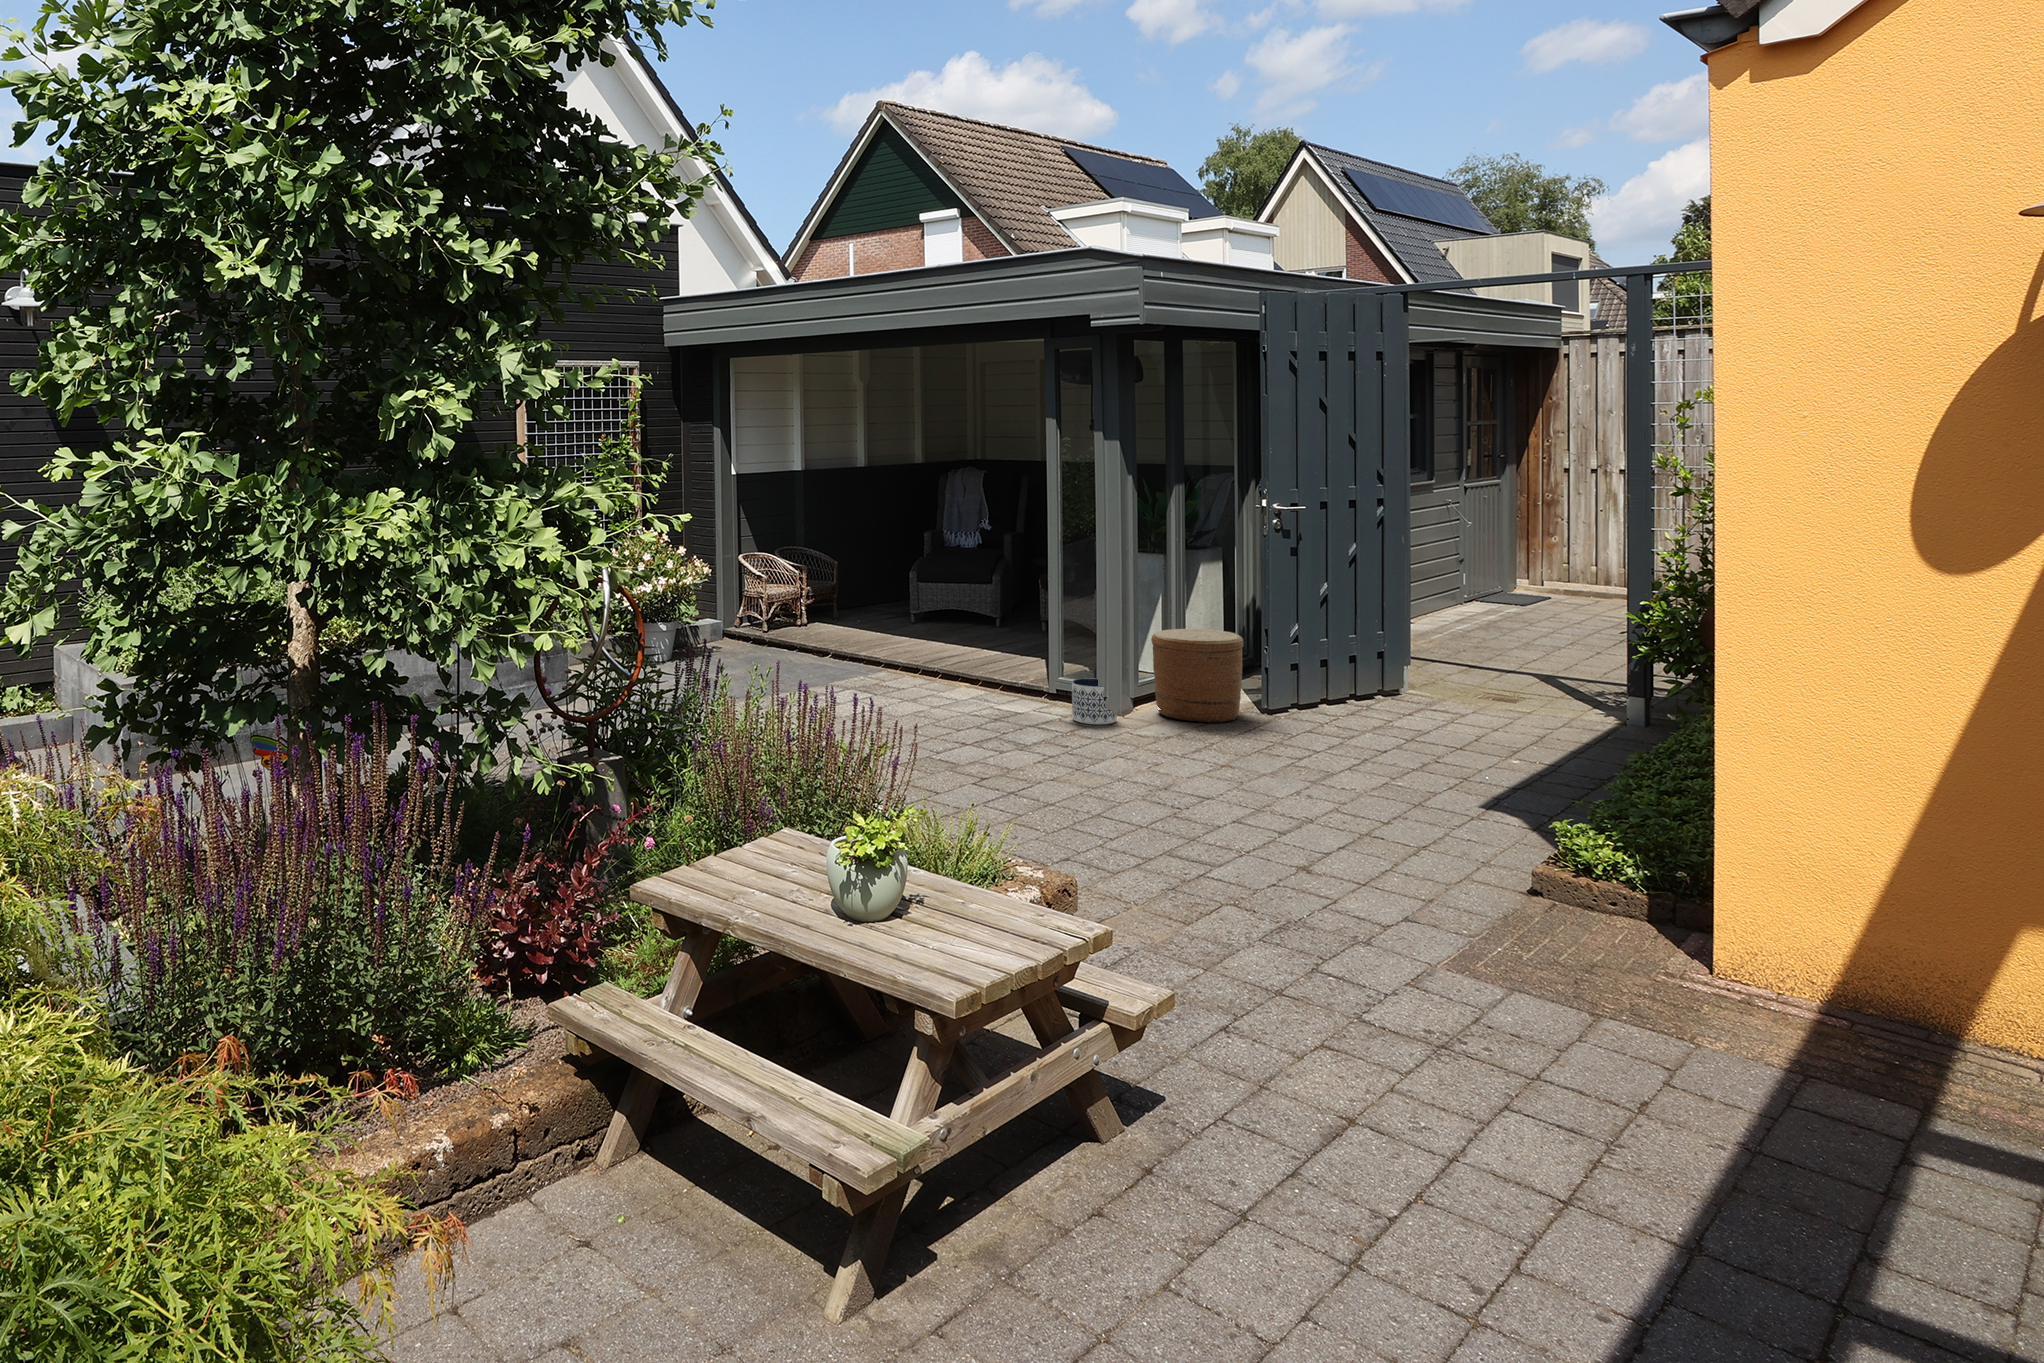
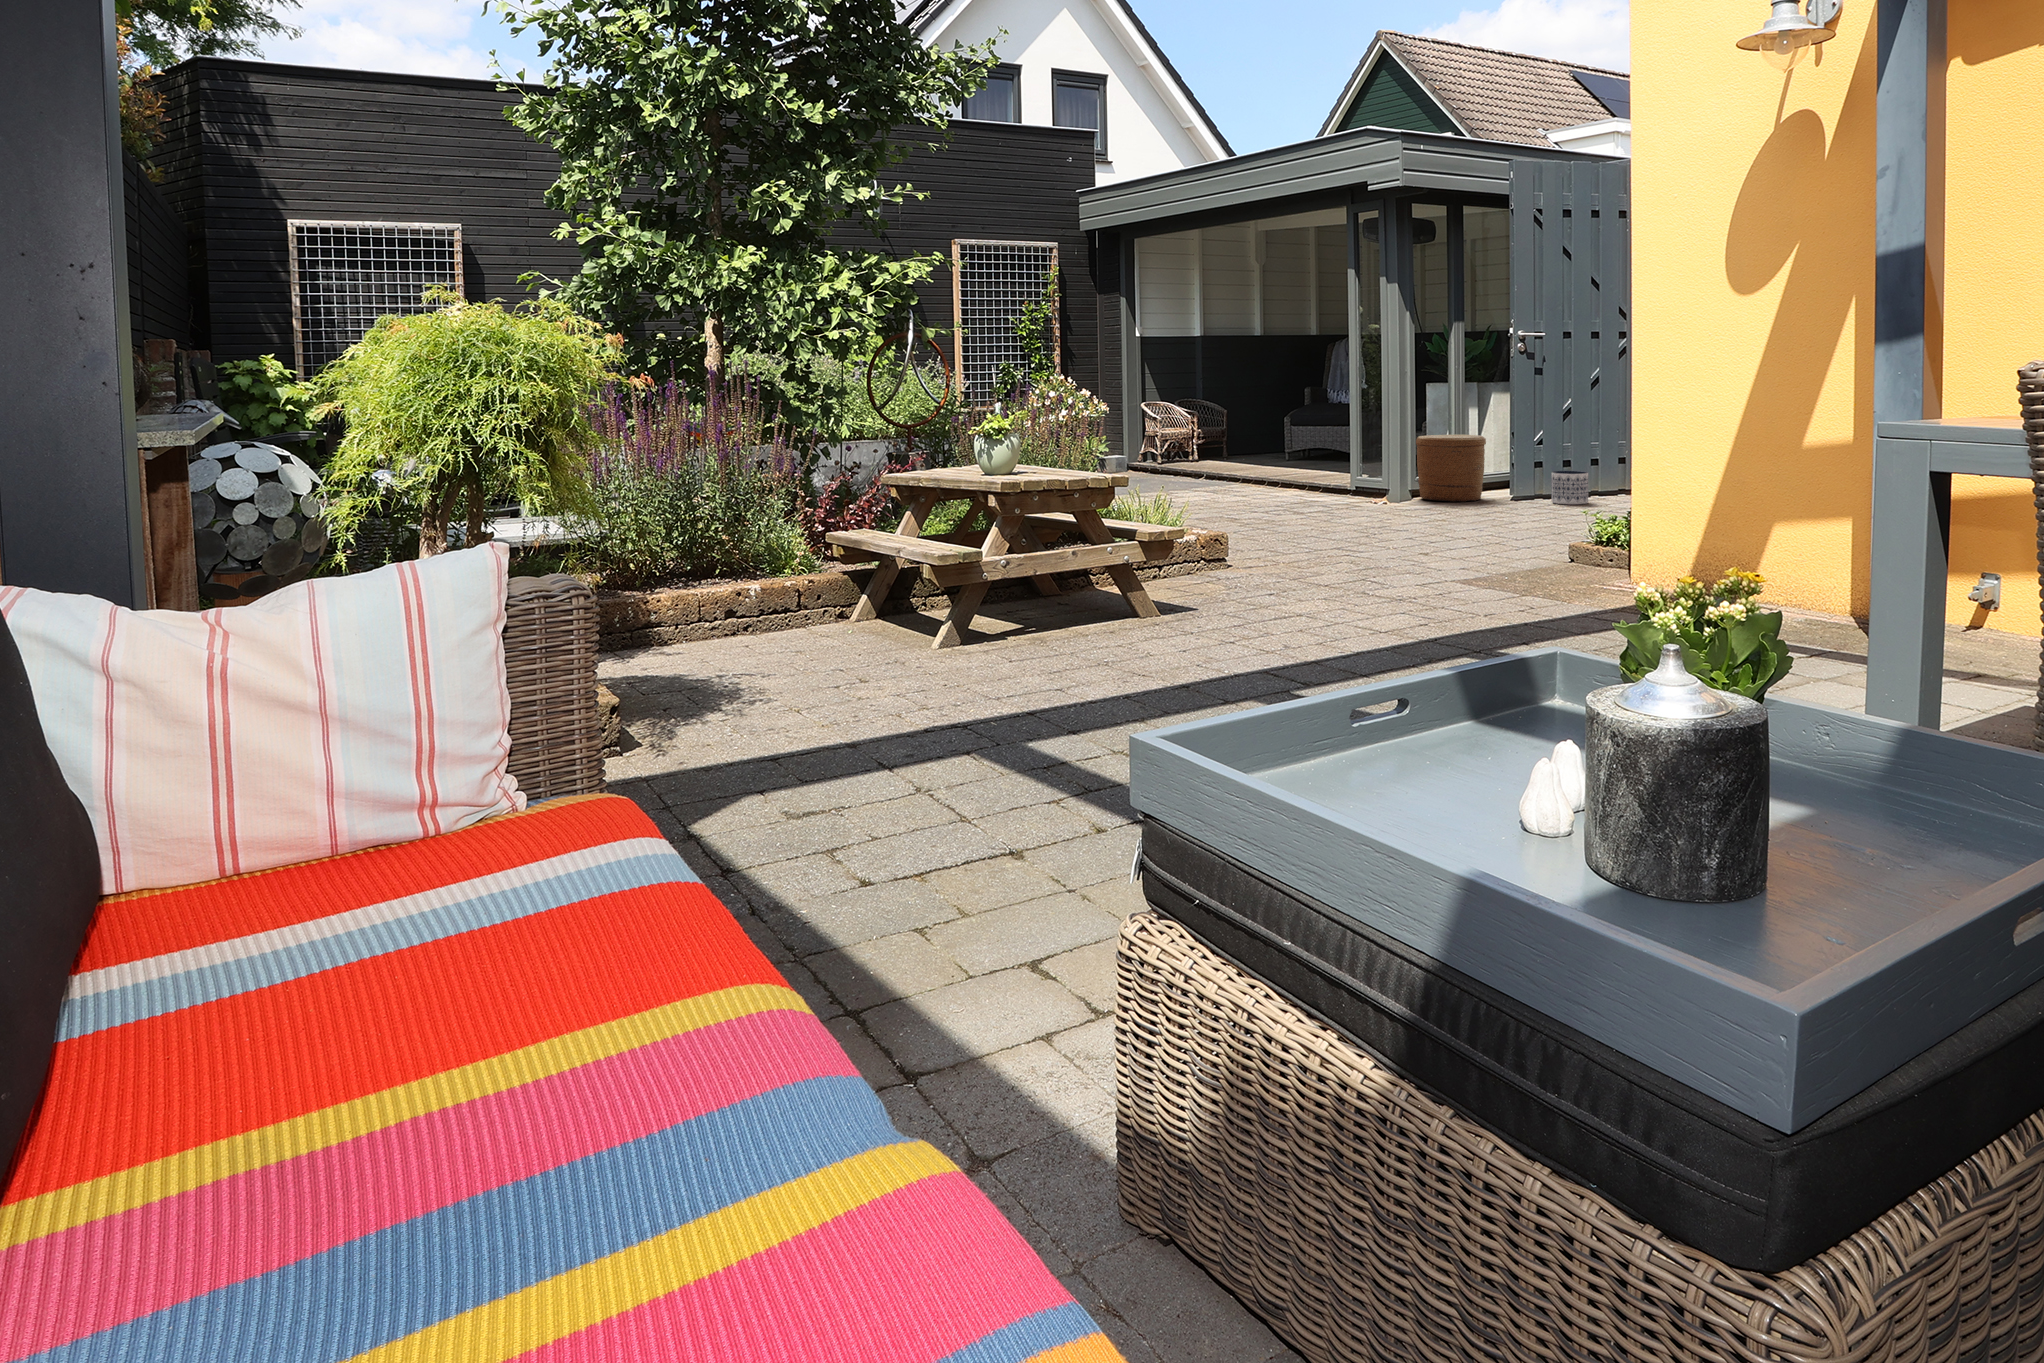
planter: present [1072,678,1117,725] -> present [1552,471,1588,505]

